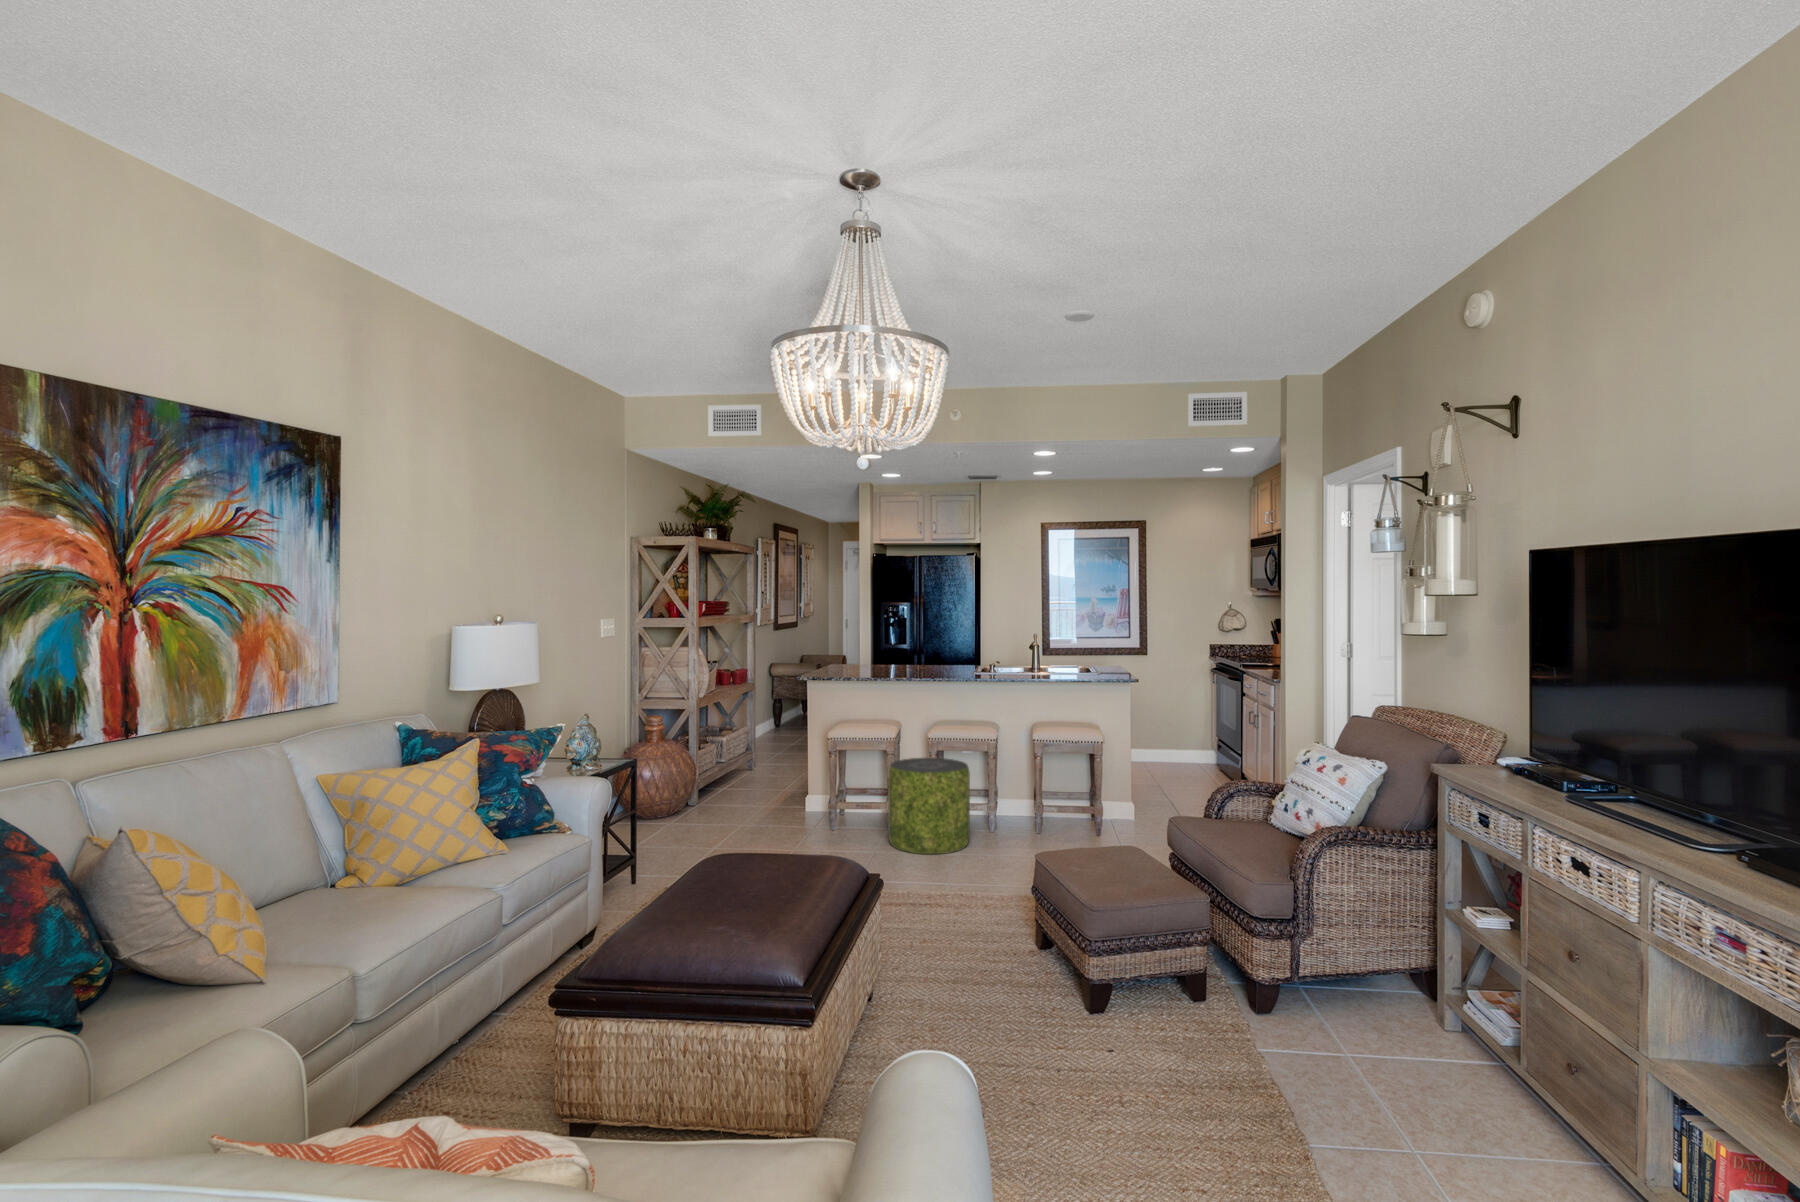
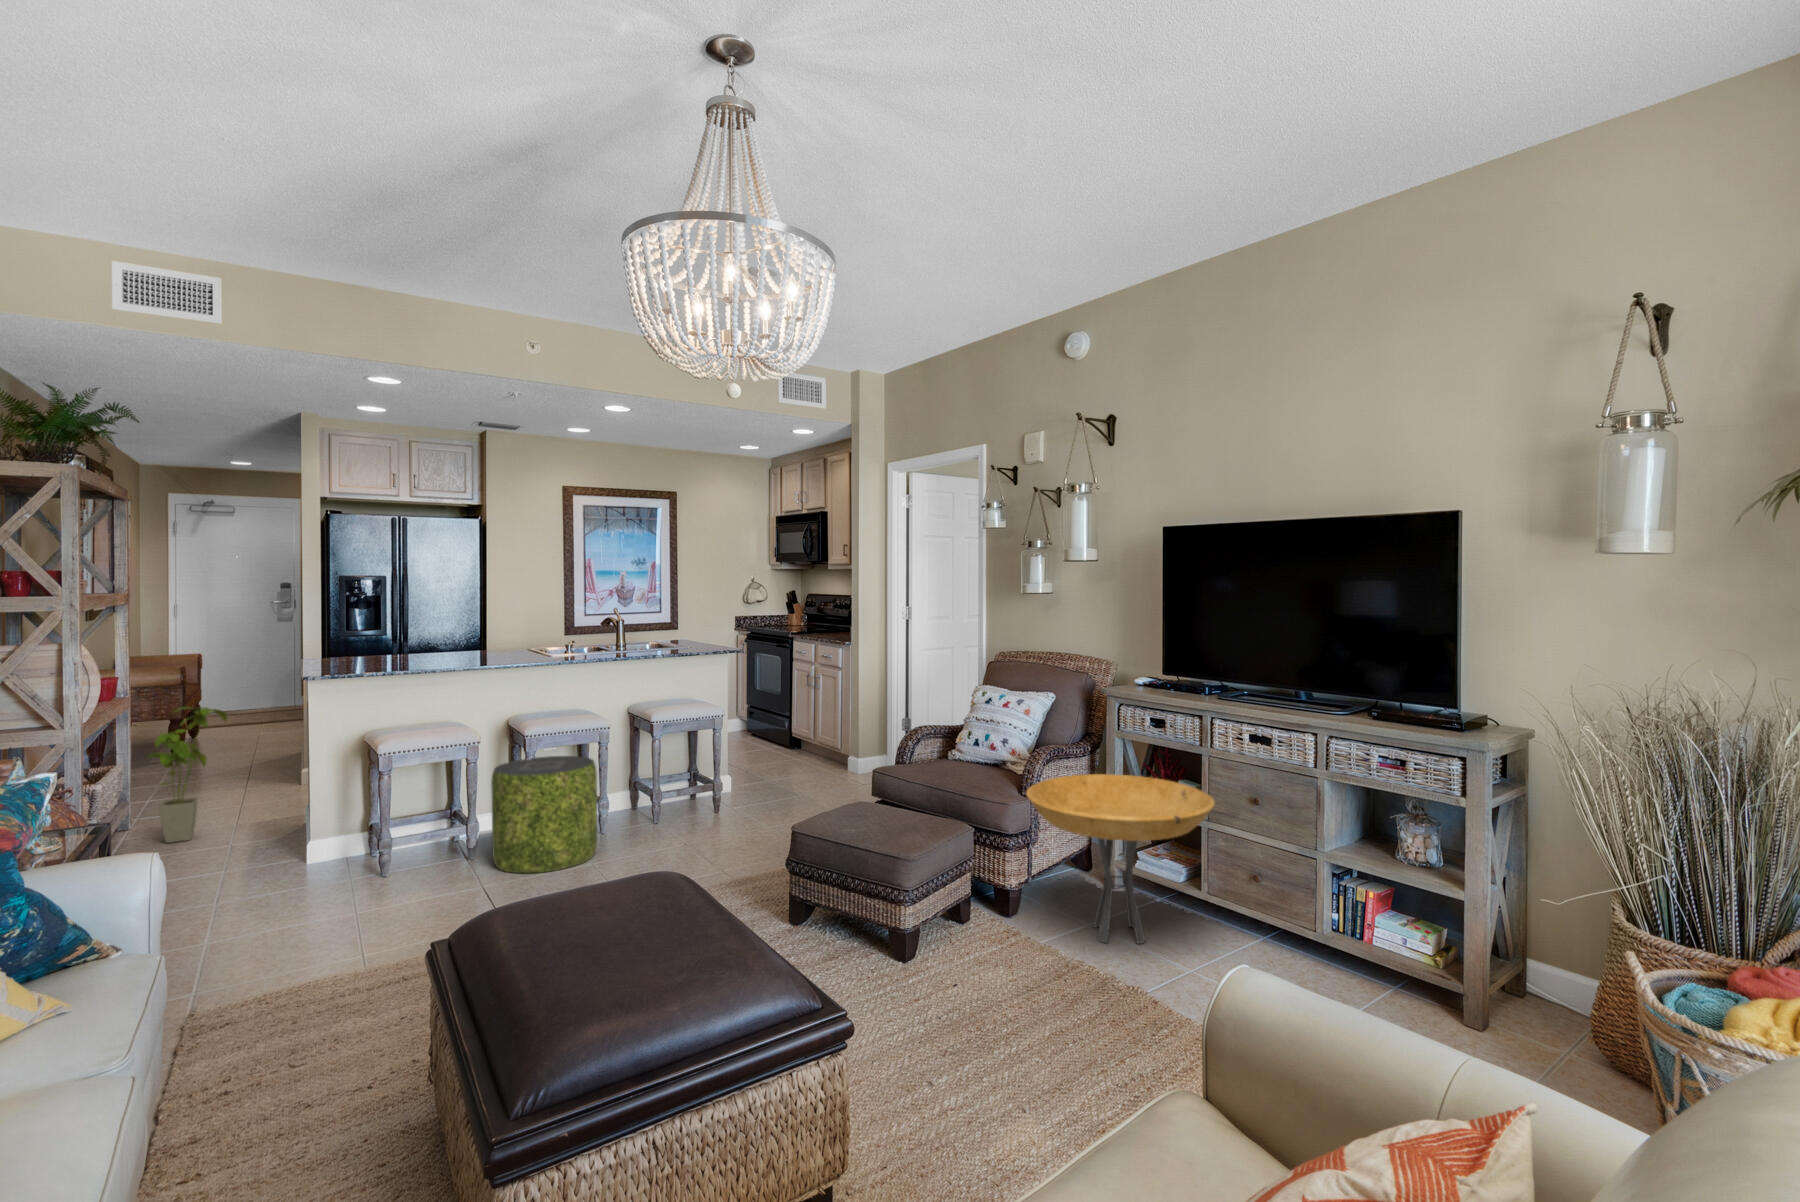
house plant: none [739,691,782,783] -> present [148,707,228,843]
side table: none [1248,865,1509,1095] -> present [1026,774,1215,944]

